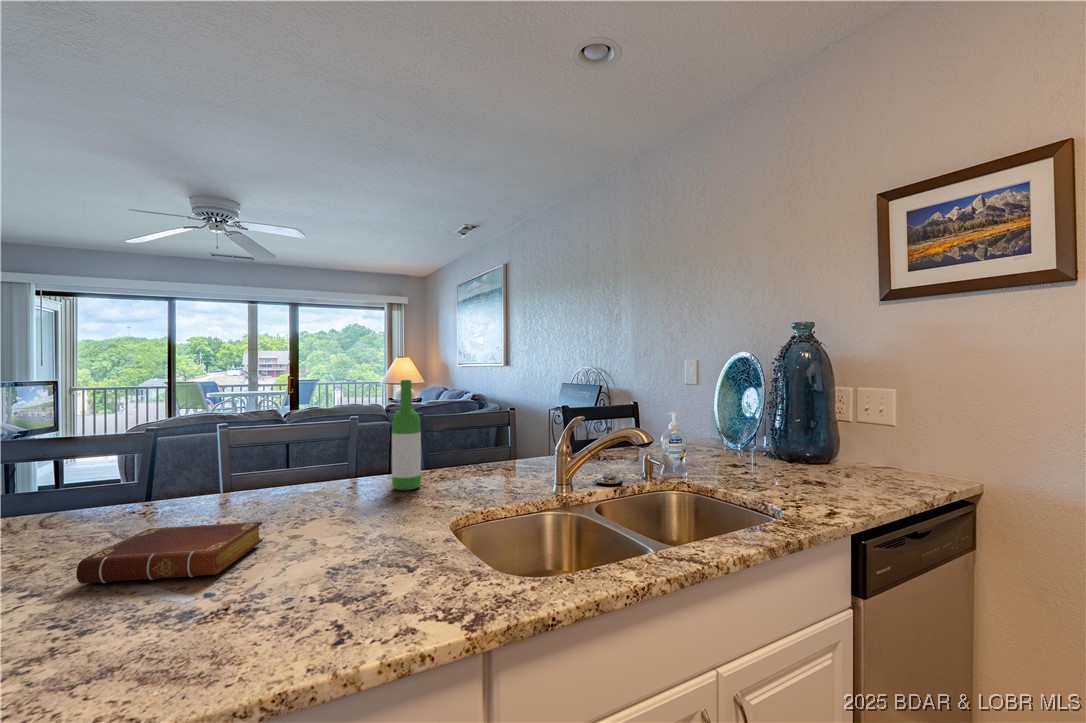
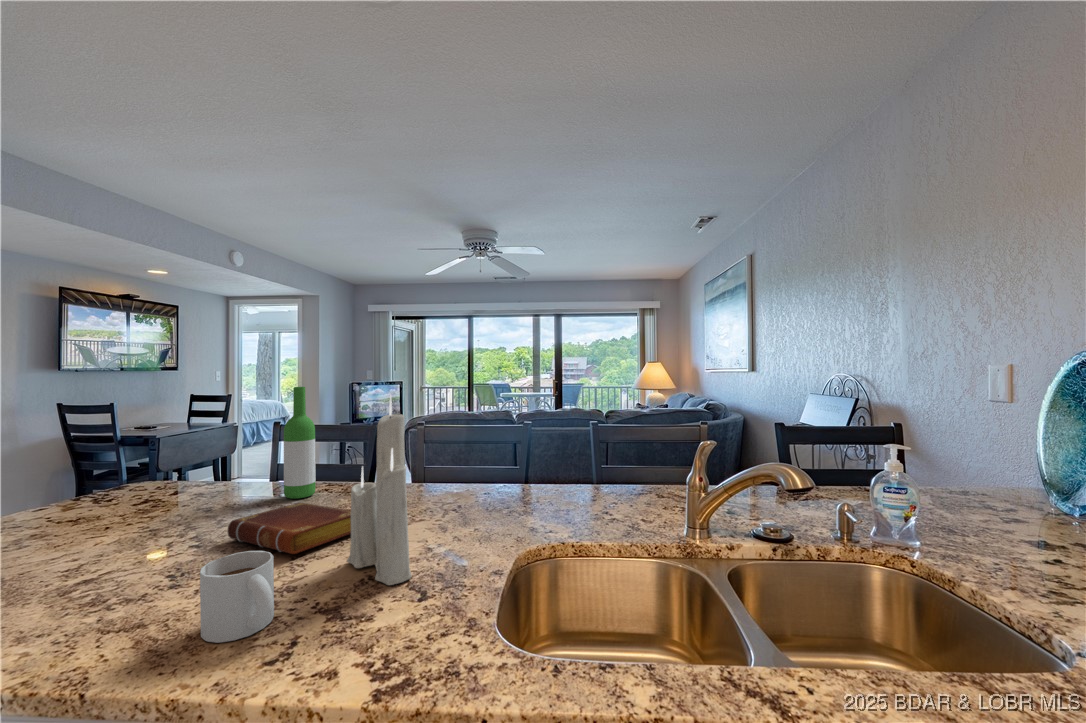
candle: none [292,380,381,572] -> present [347,396,411,585]
wine bottle: present [392,380,421,490] -> present [284,387,316,499]
mug: none [210,557,312,655] -> present [200,551,274,643]

